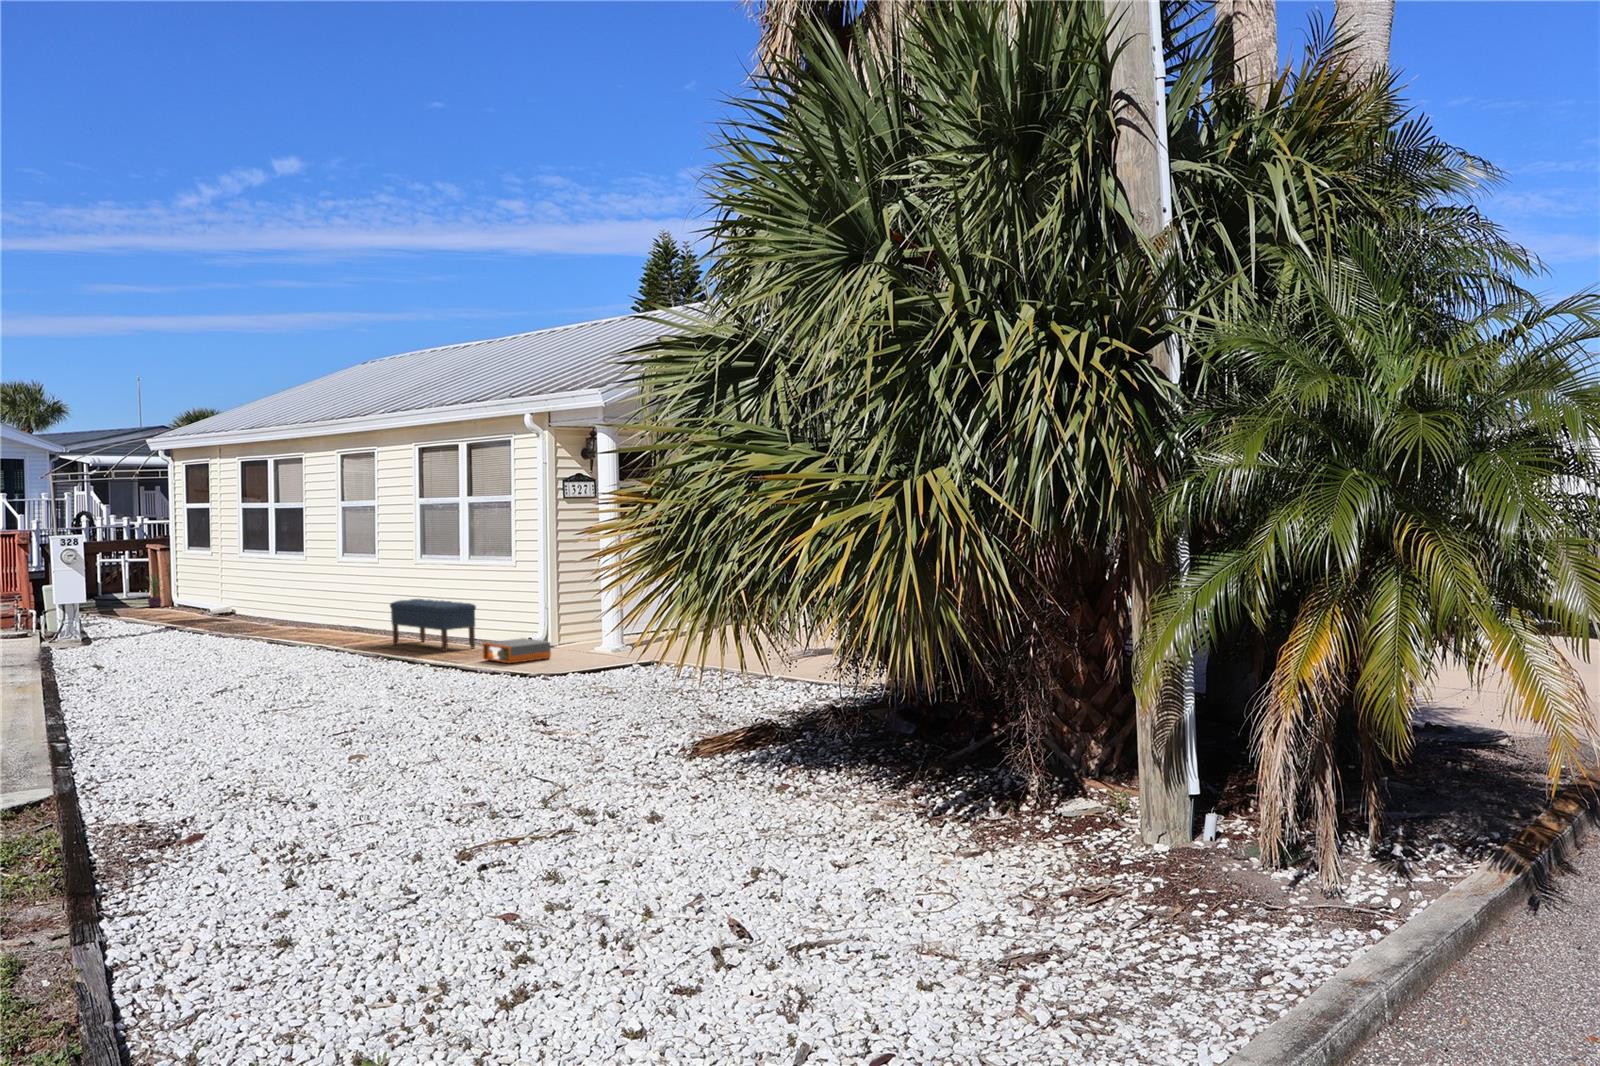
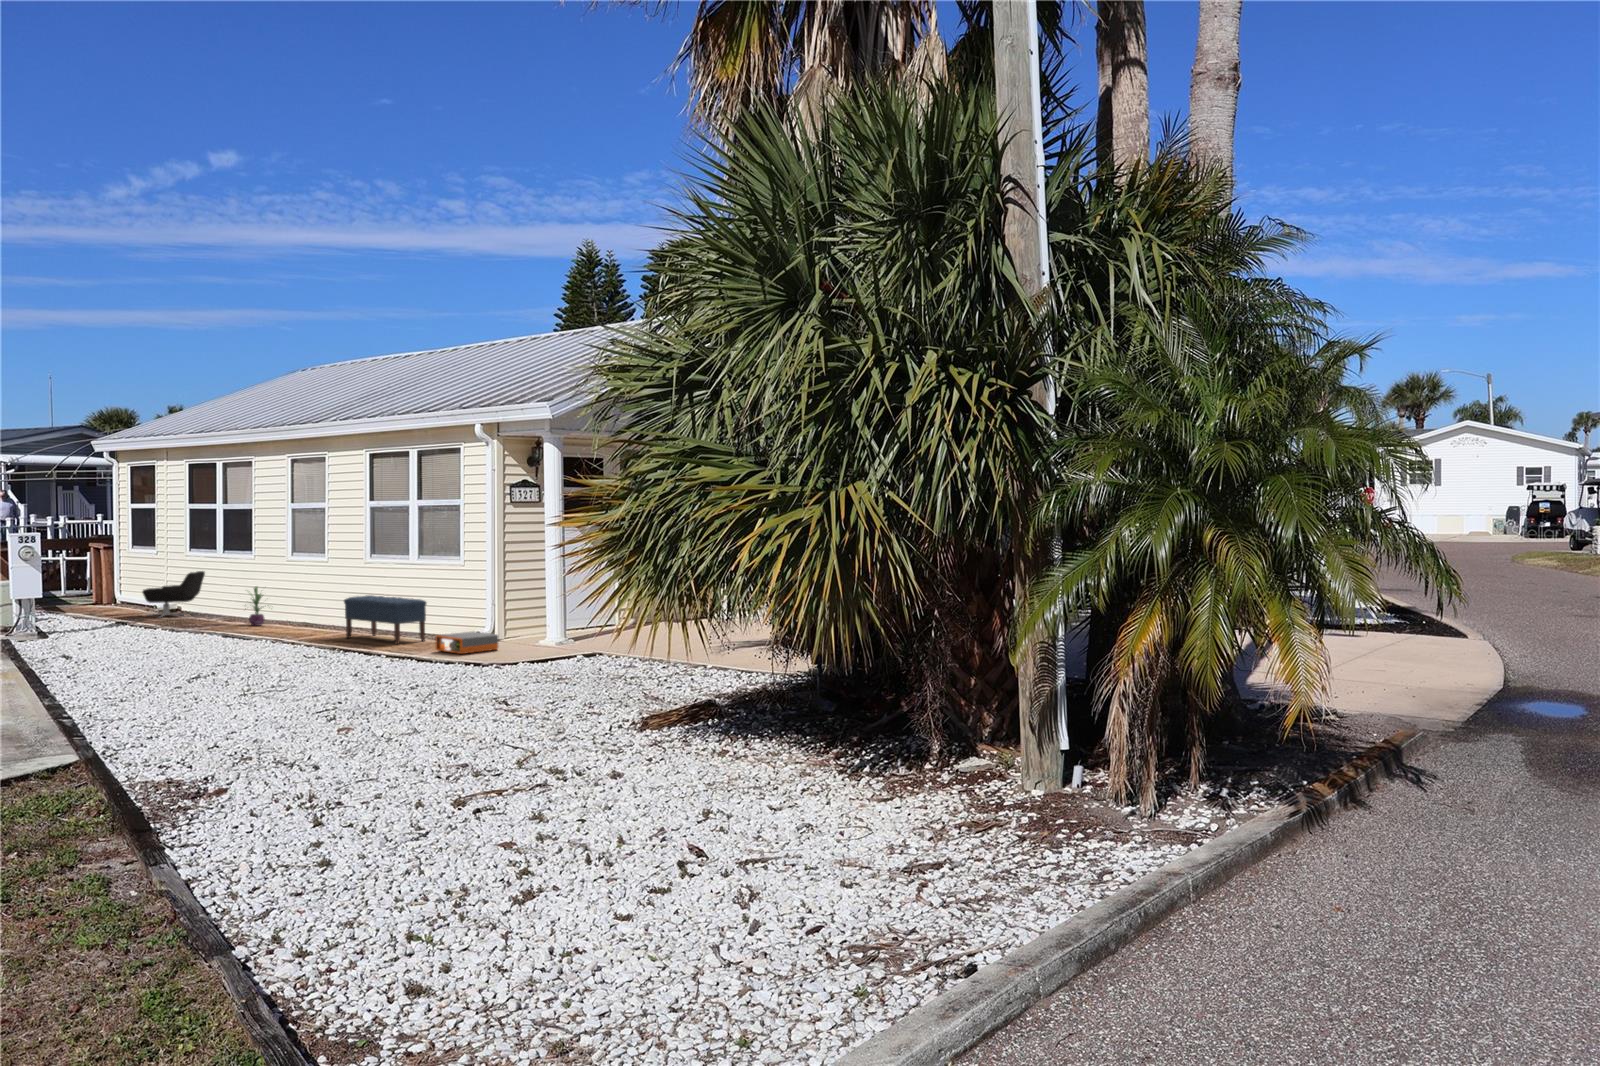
lounge chair: none [191,572,256,622] -> present [143,571,205,617]
decorative plant: present [147,574,166,607] -> present [249,587,264,626]

